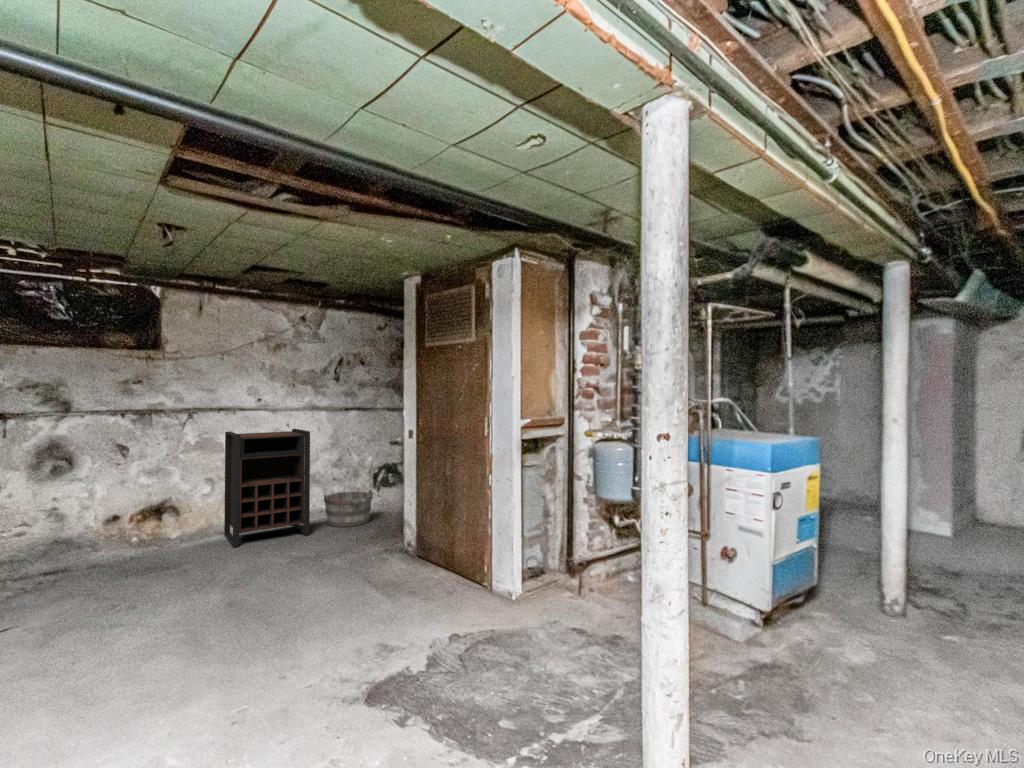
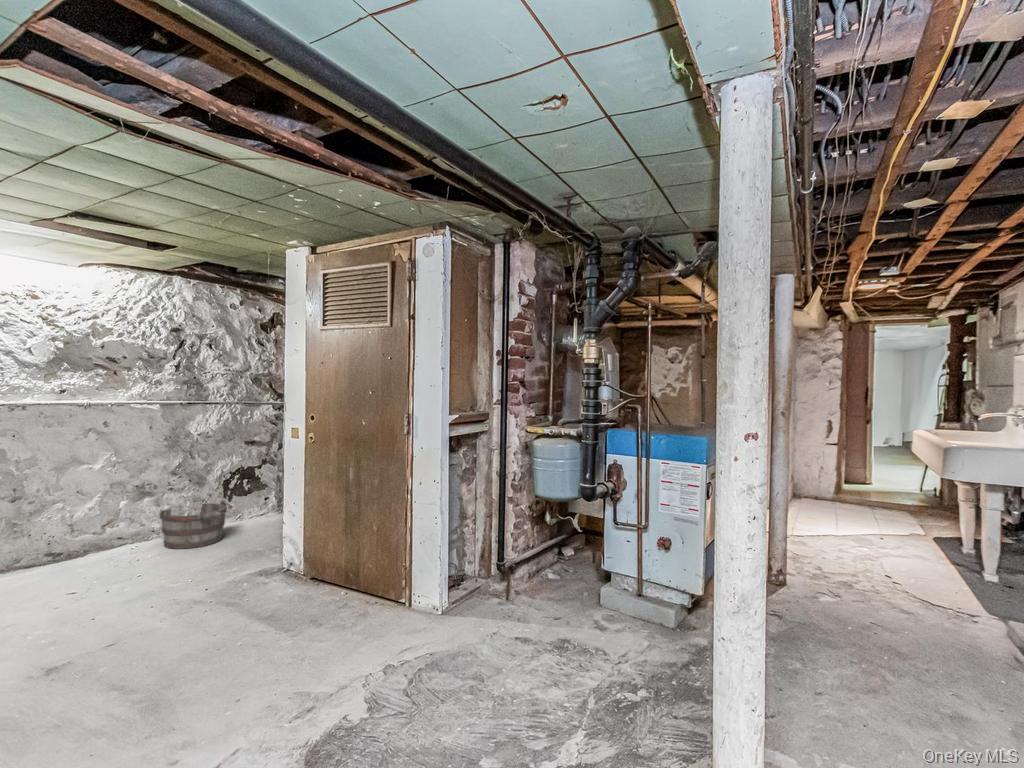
shelving unit: present [224,429,310,548] -> none [7,428,146,591]

